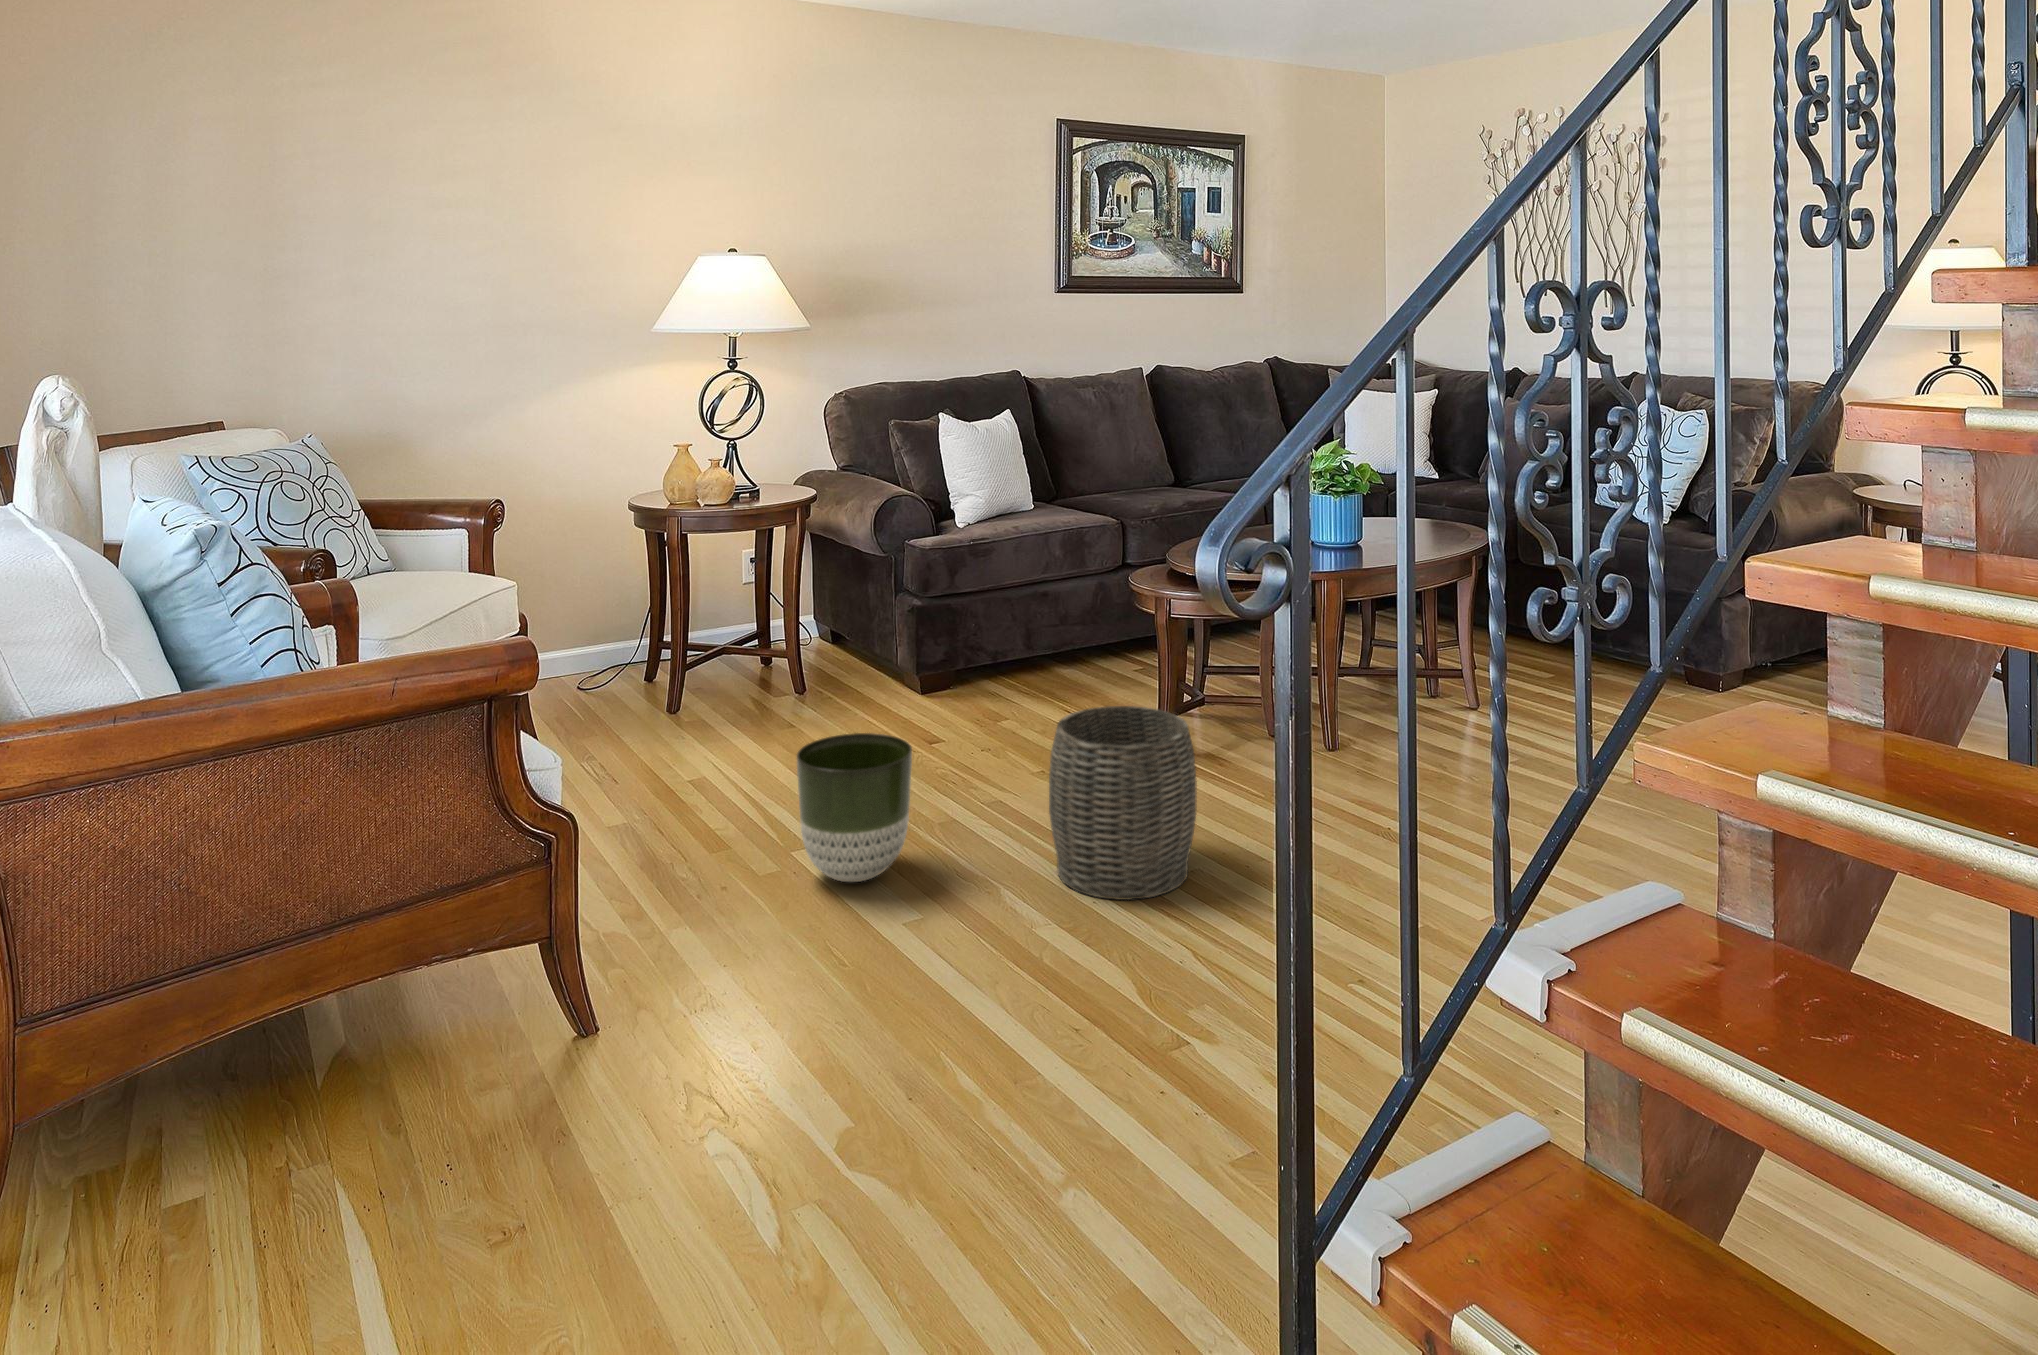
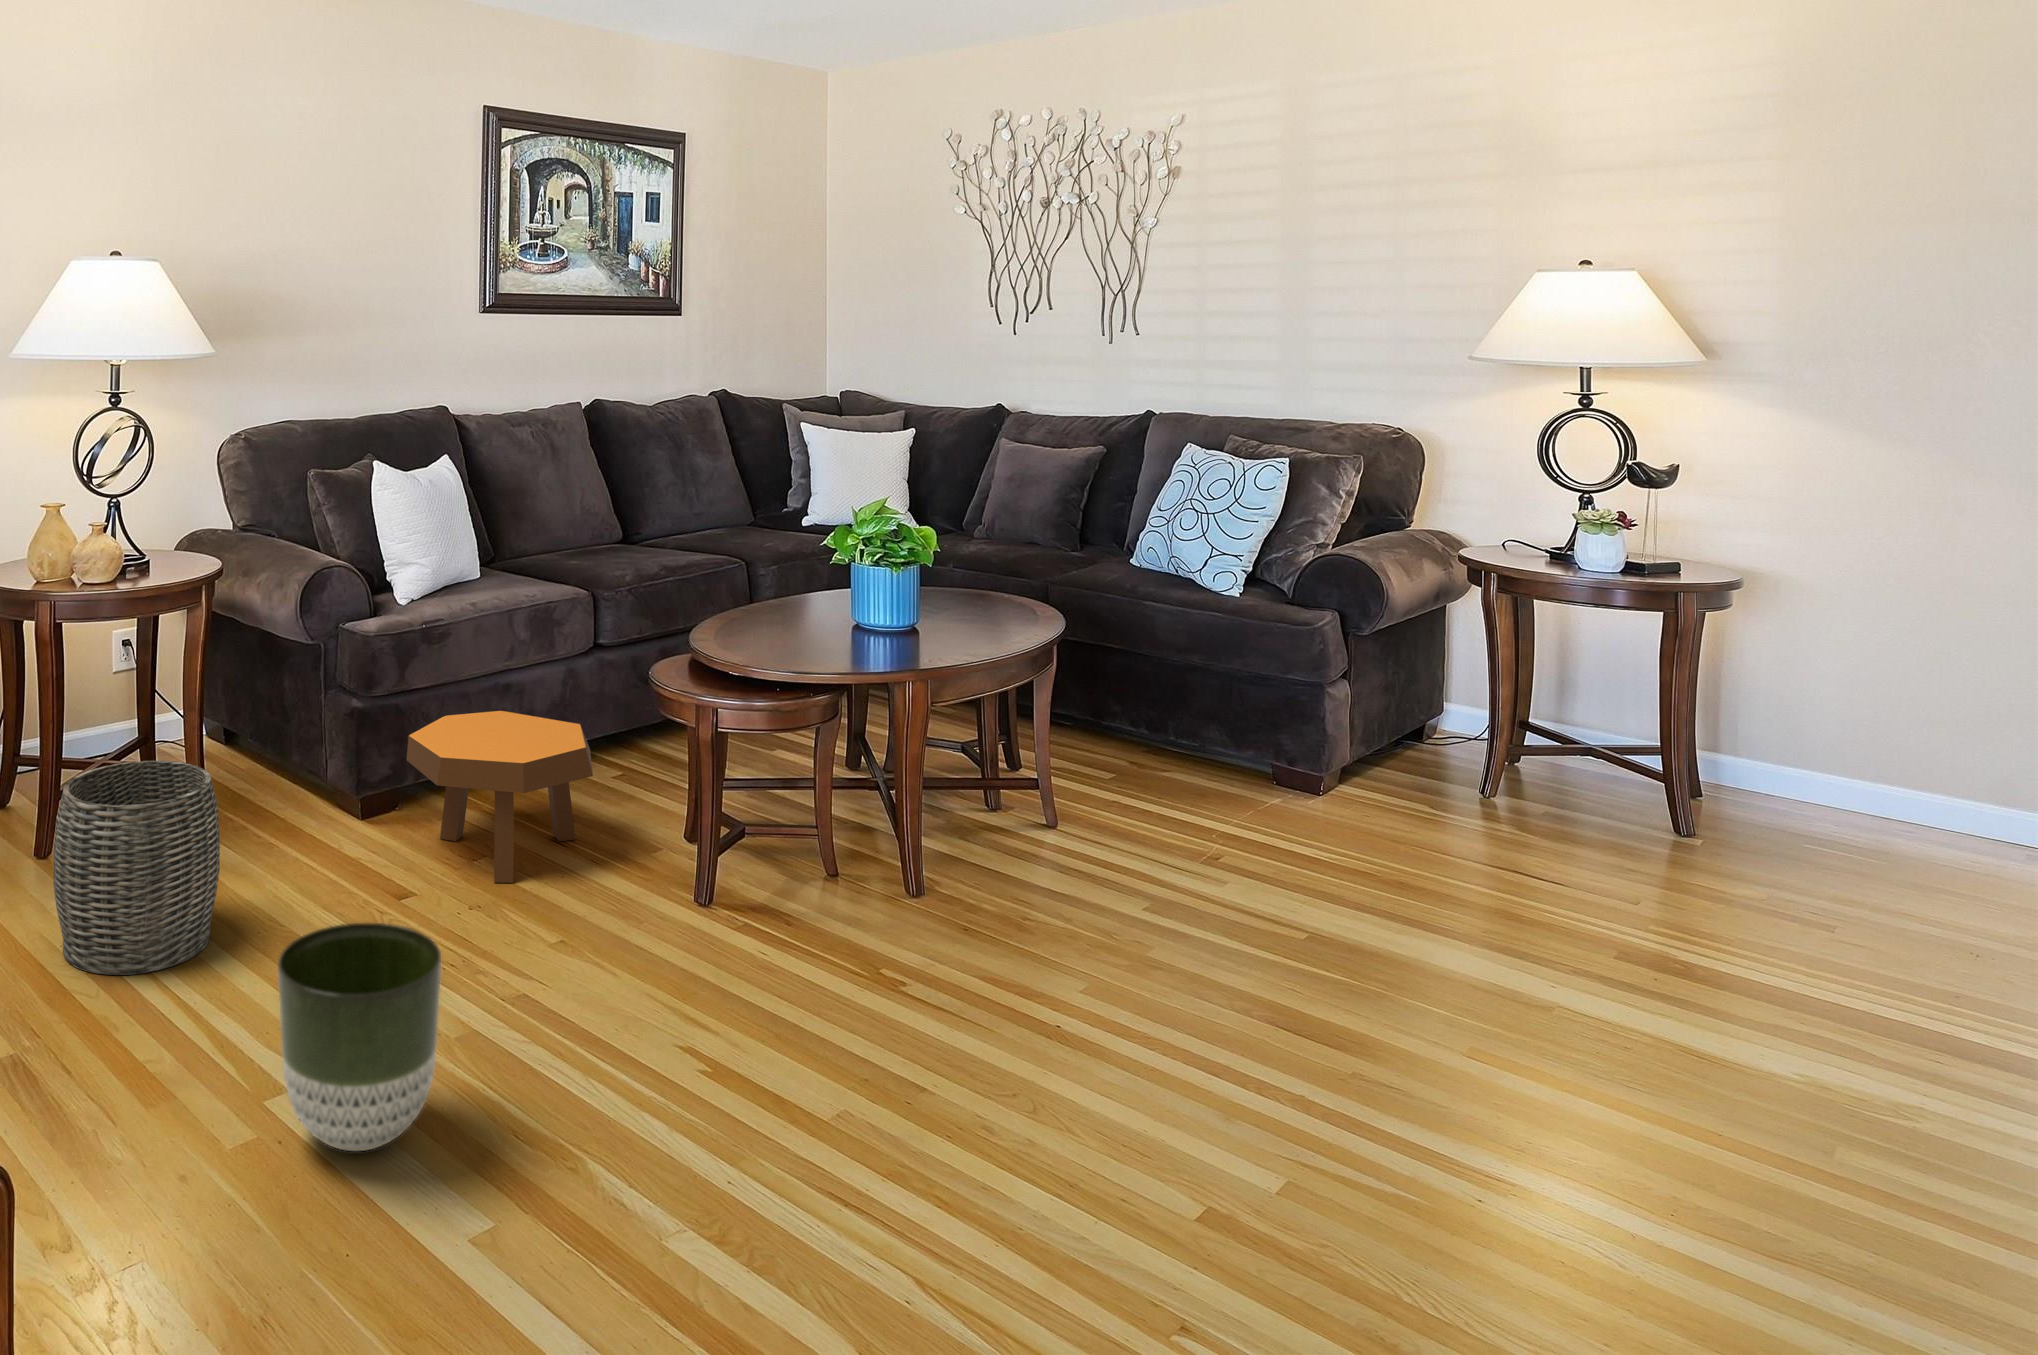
footstool: none [952,610,1098,735] -> present [407,711,593,883]
woven basket: present [1049,706,1197,900] -> present [53,761,220,975]

